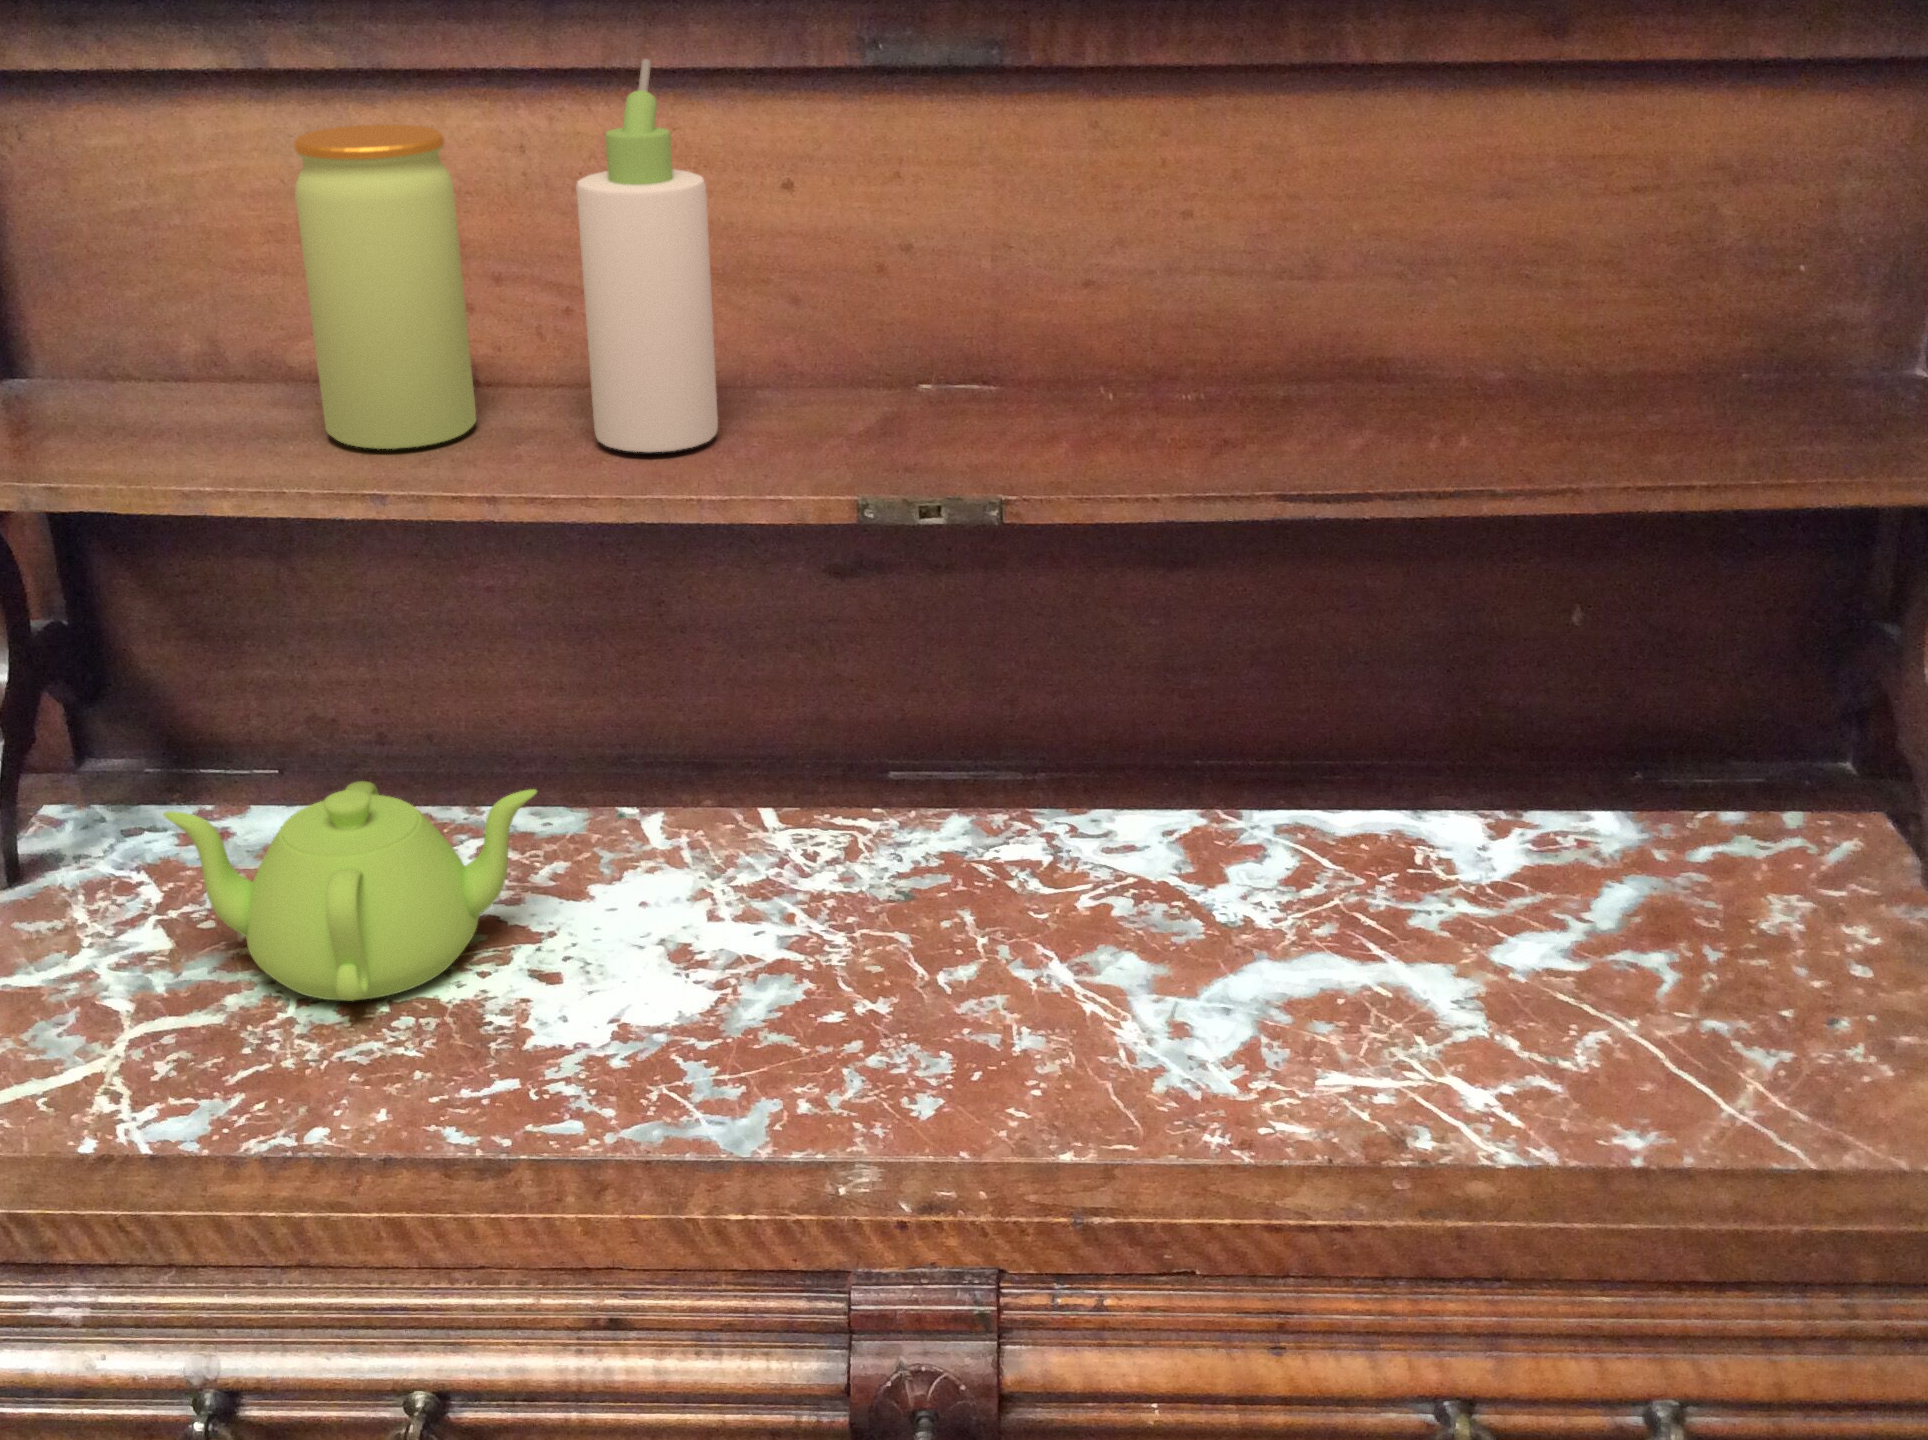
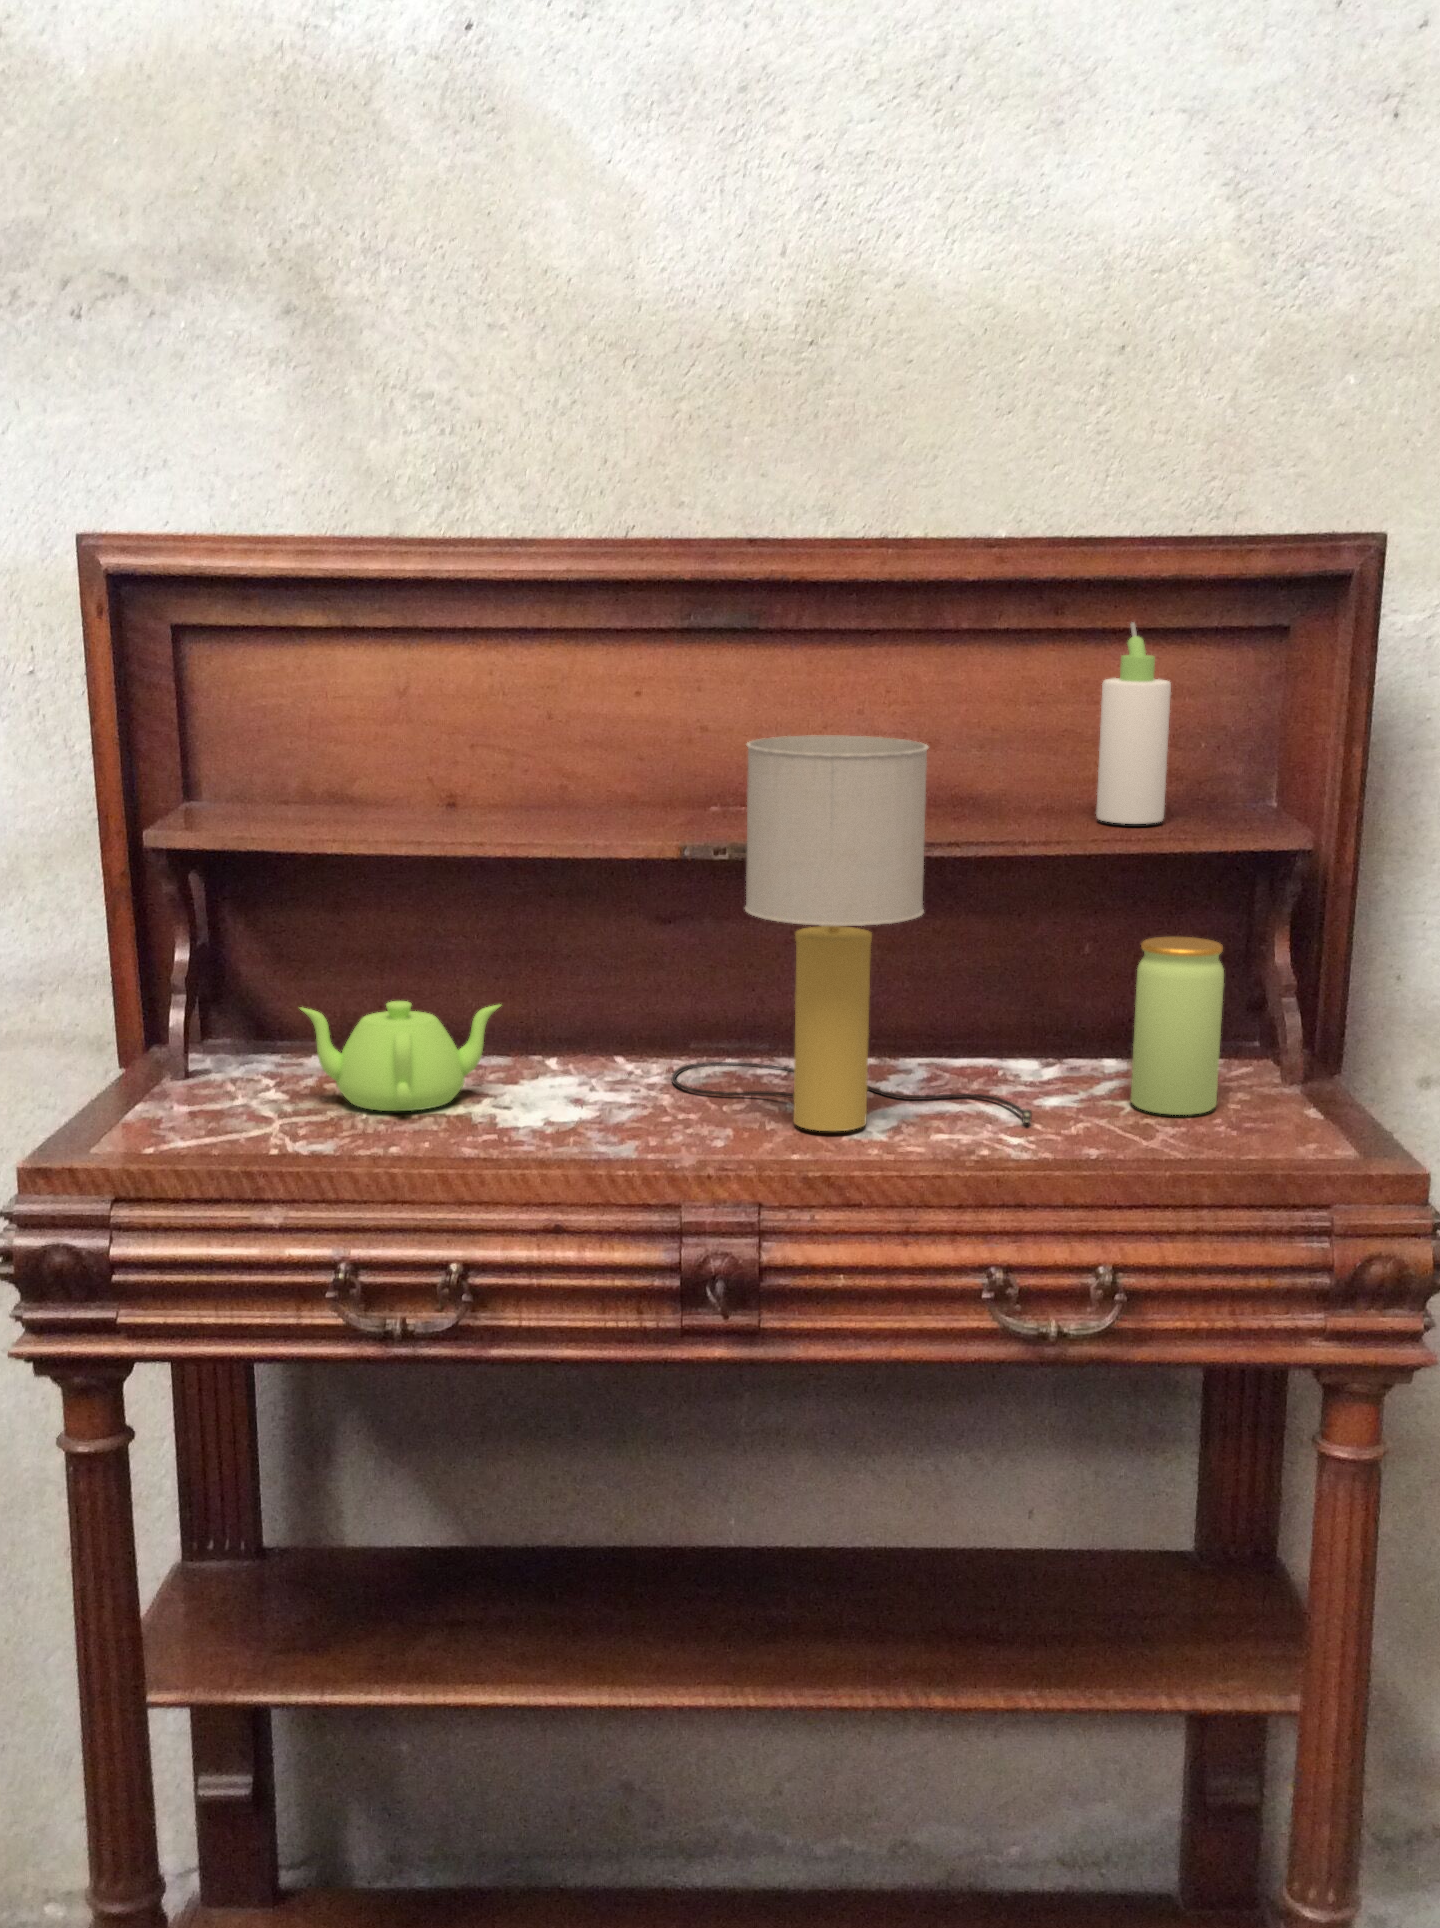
bottle: present [576,59,718,452] -> present [1096,622,1171,824]
jar: present [294,125,476,449] -> present [1130,937,1224,1115]
table lamp: none [849,314,1504,1076] -> present [672,736,1032,1131]

